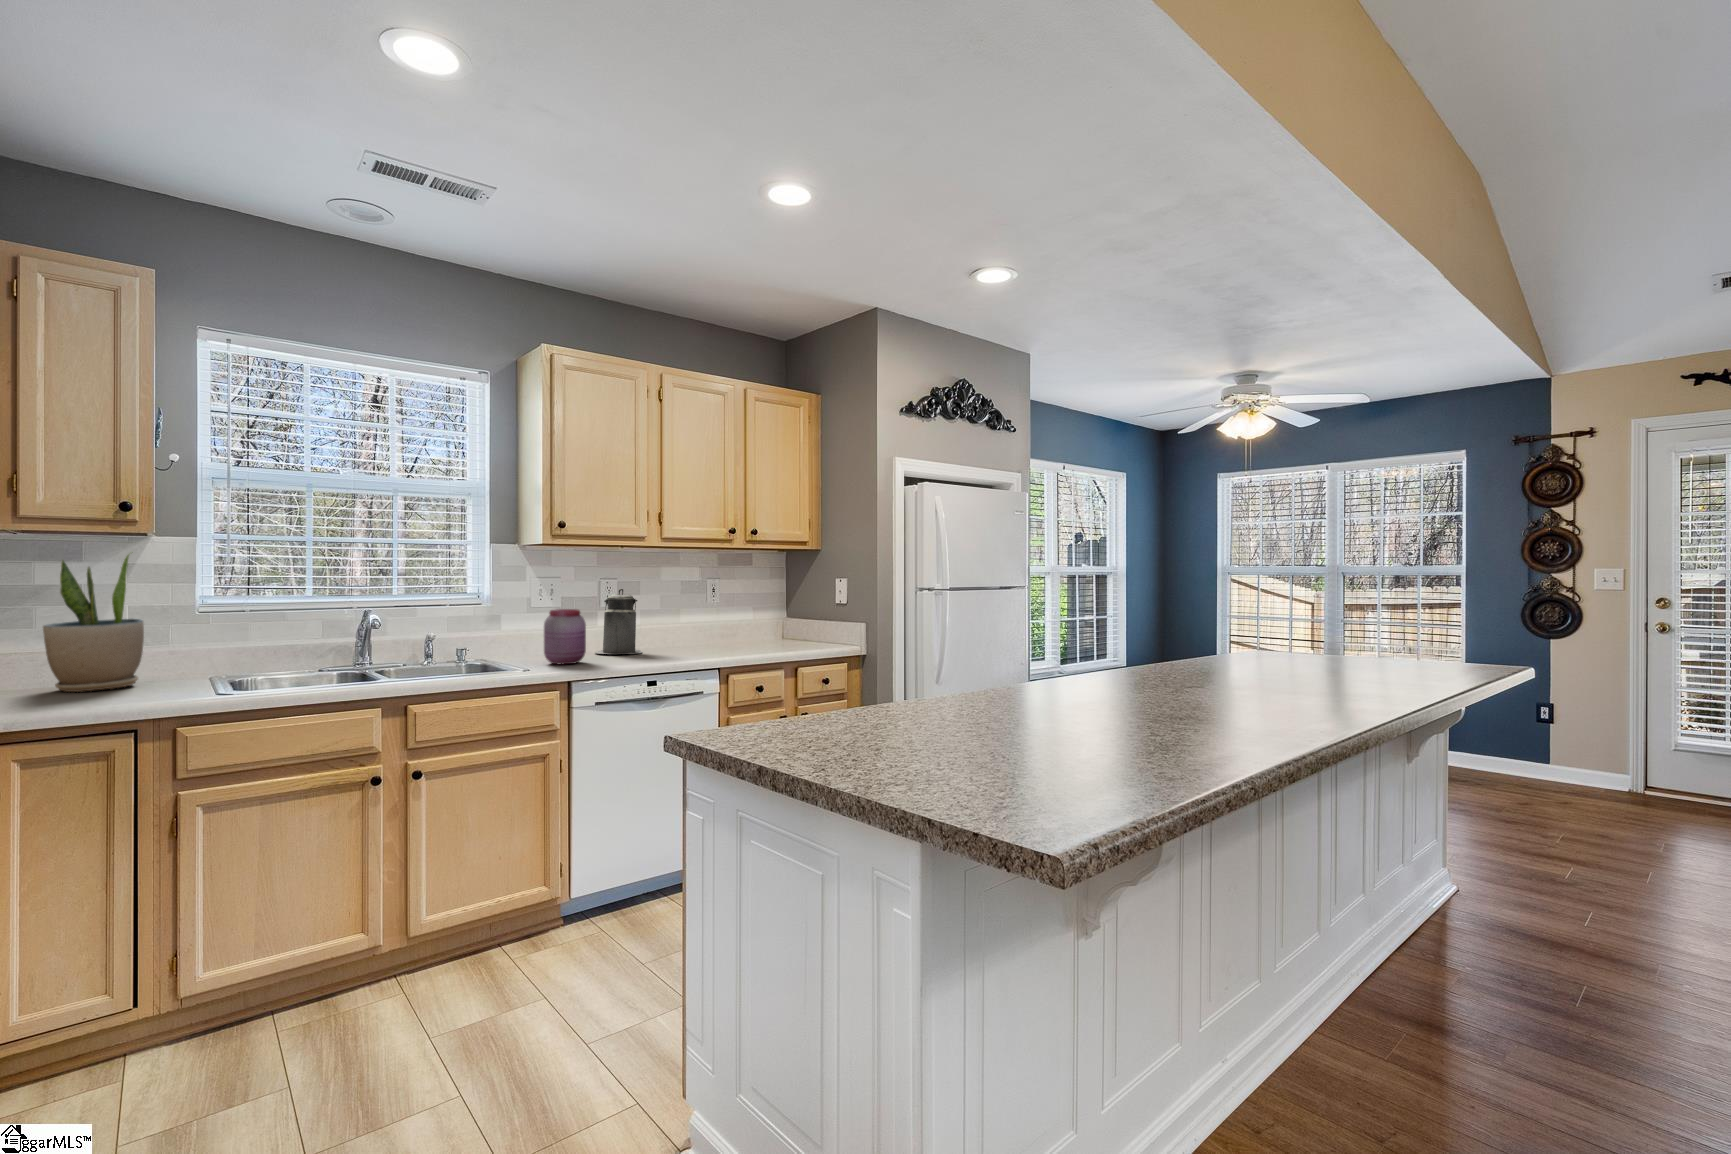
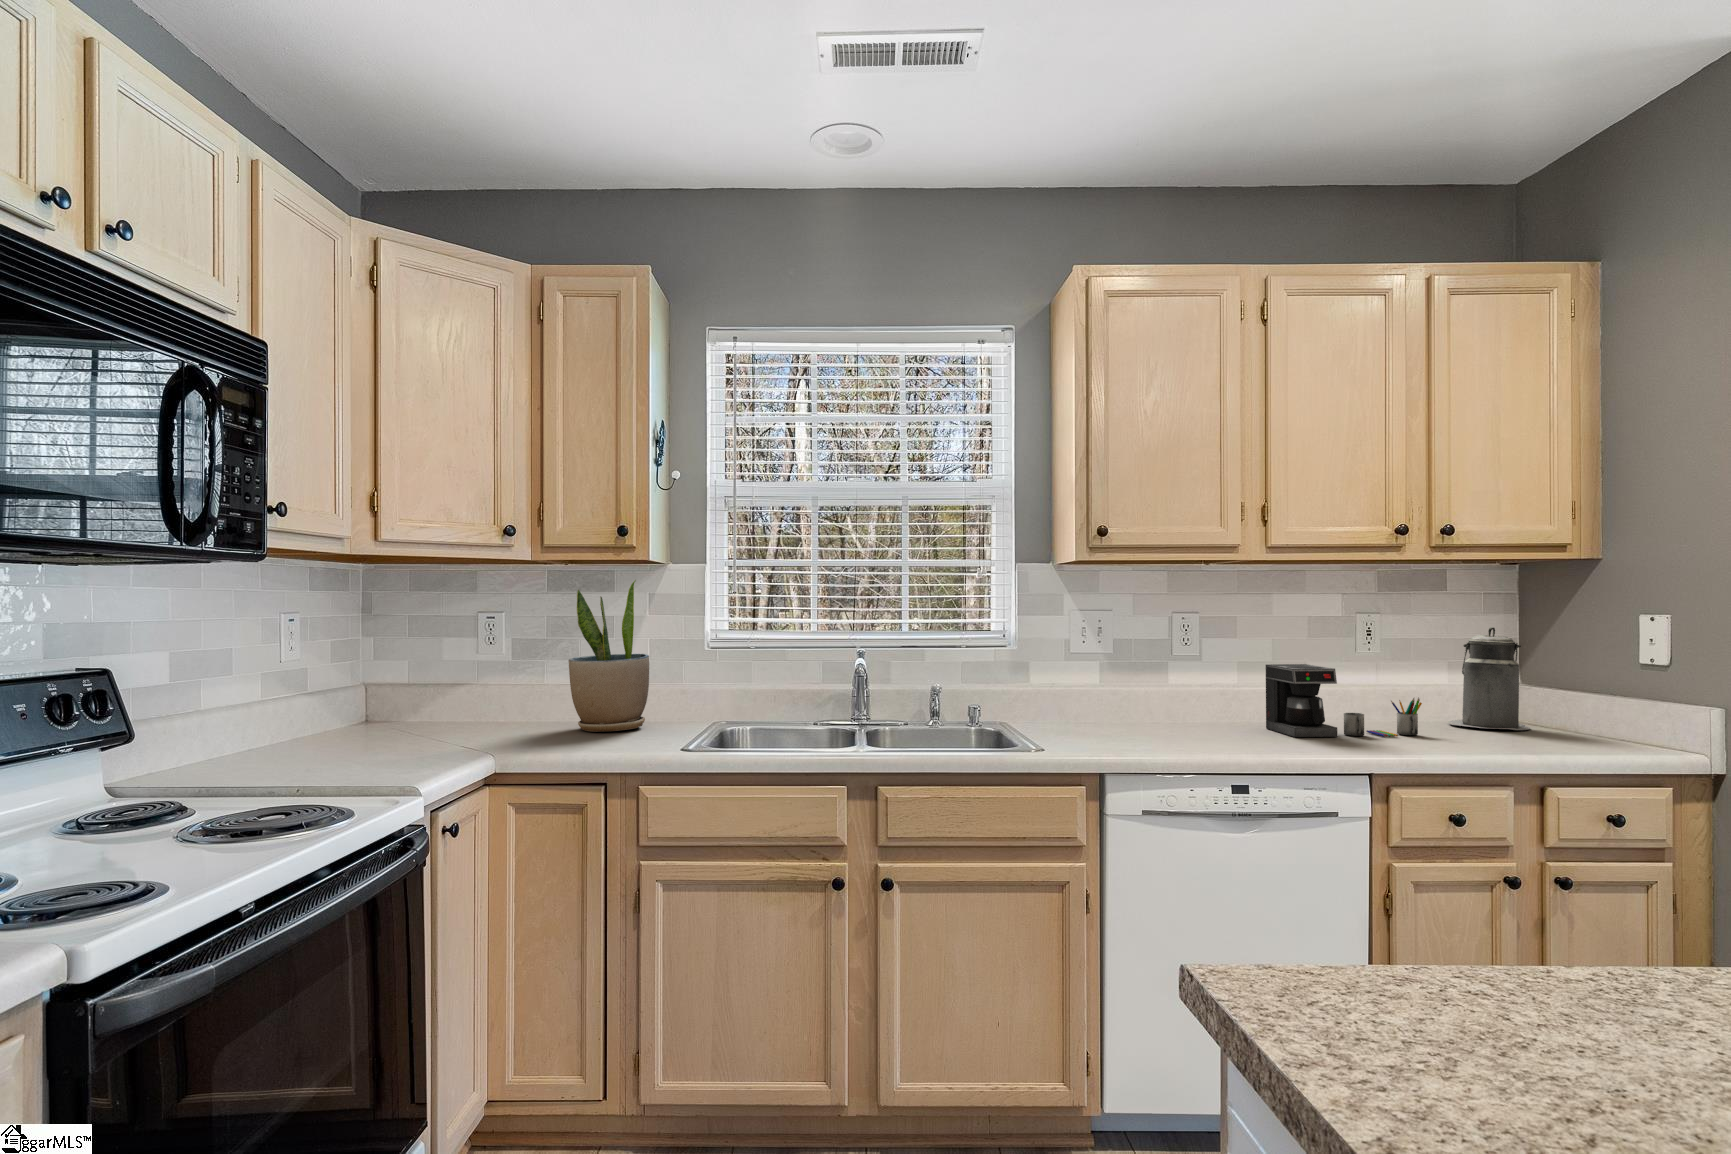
canister: present [595,589,642,654] -> present [1448,627,1530,730]
jar: present [544,609,586,664] -> none [1076,658,1137,743]
coffee maker: none [657,610,741,653] -> present [1266,664,1422,737]

